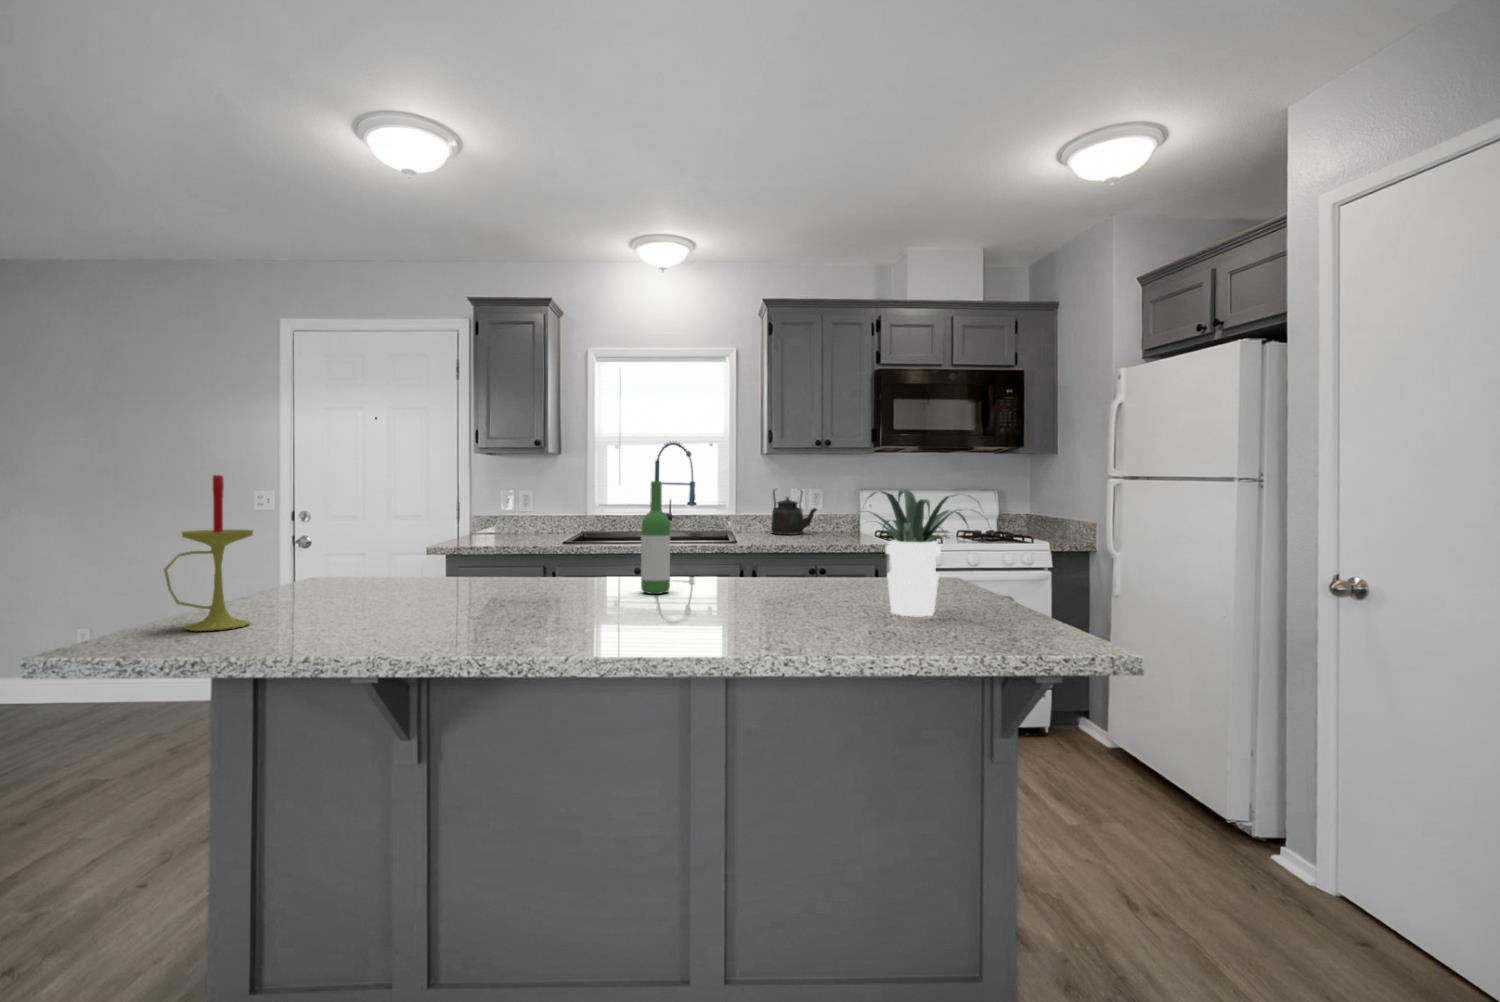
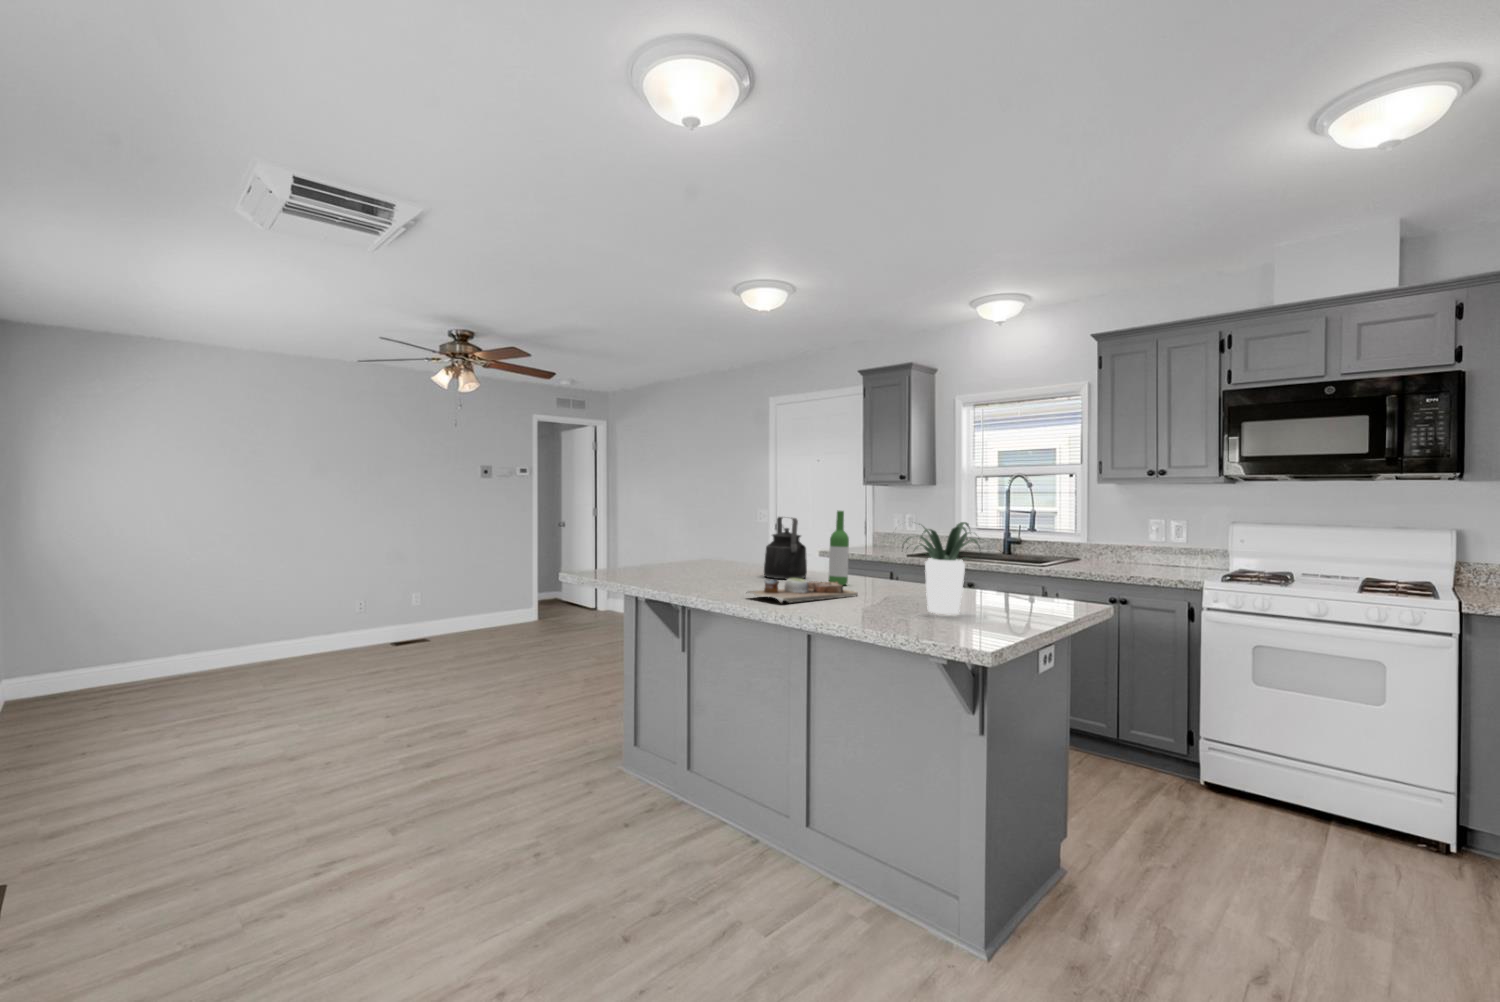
candle: present [164,475,253,631] -> none [596,501,633,575]
kettle: present [771,490,817,535] -> present [764,517,807,579]
cutting board: none [629,589,743,638] -> present [748,578,858,603]

